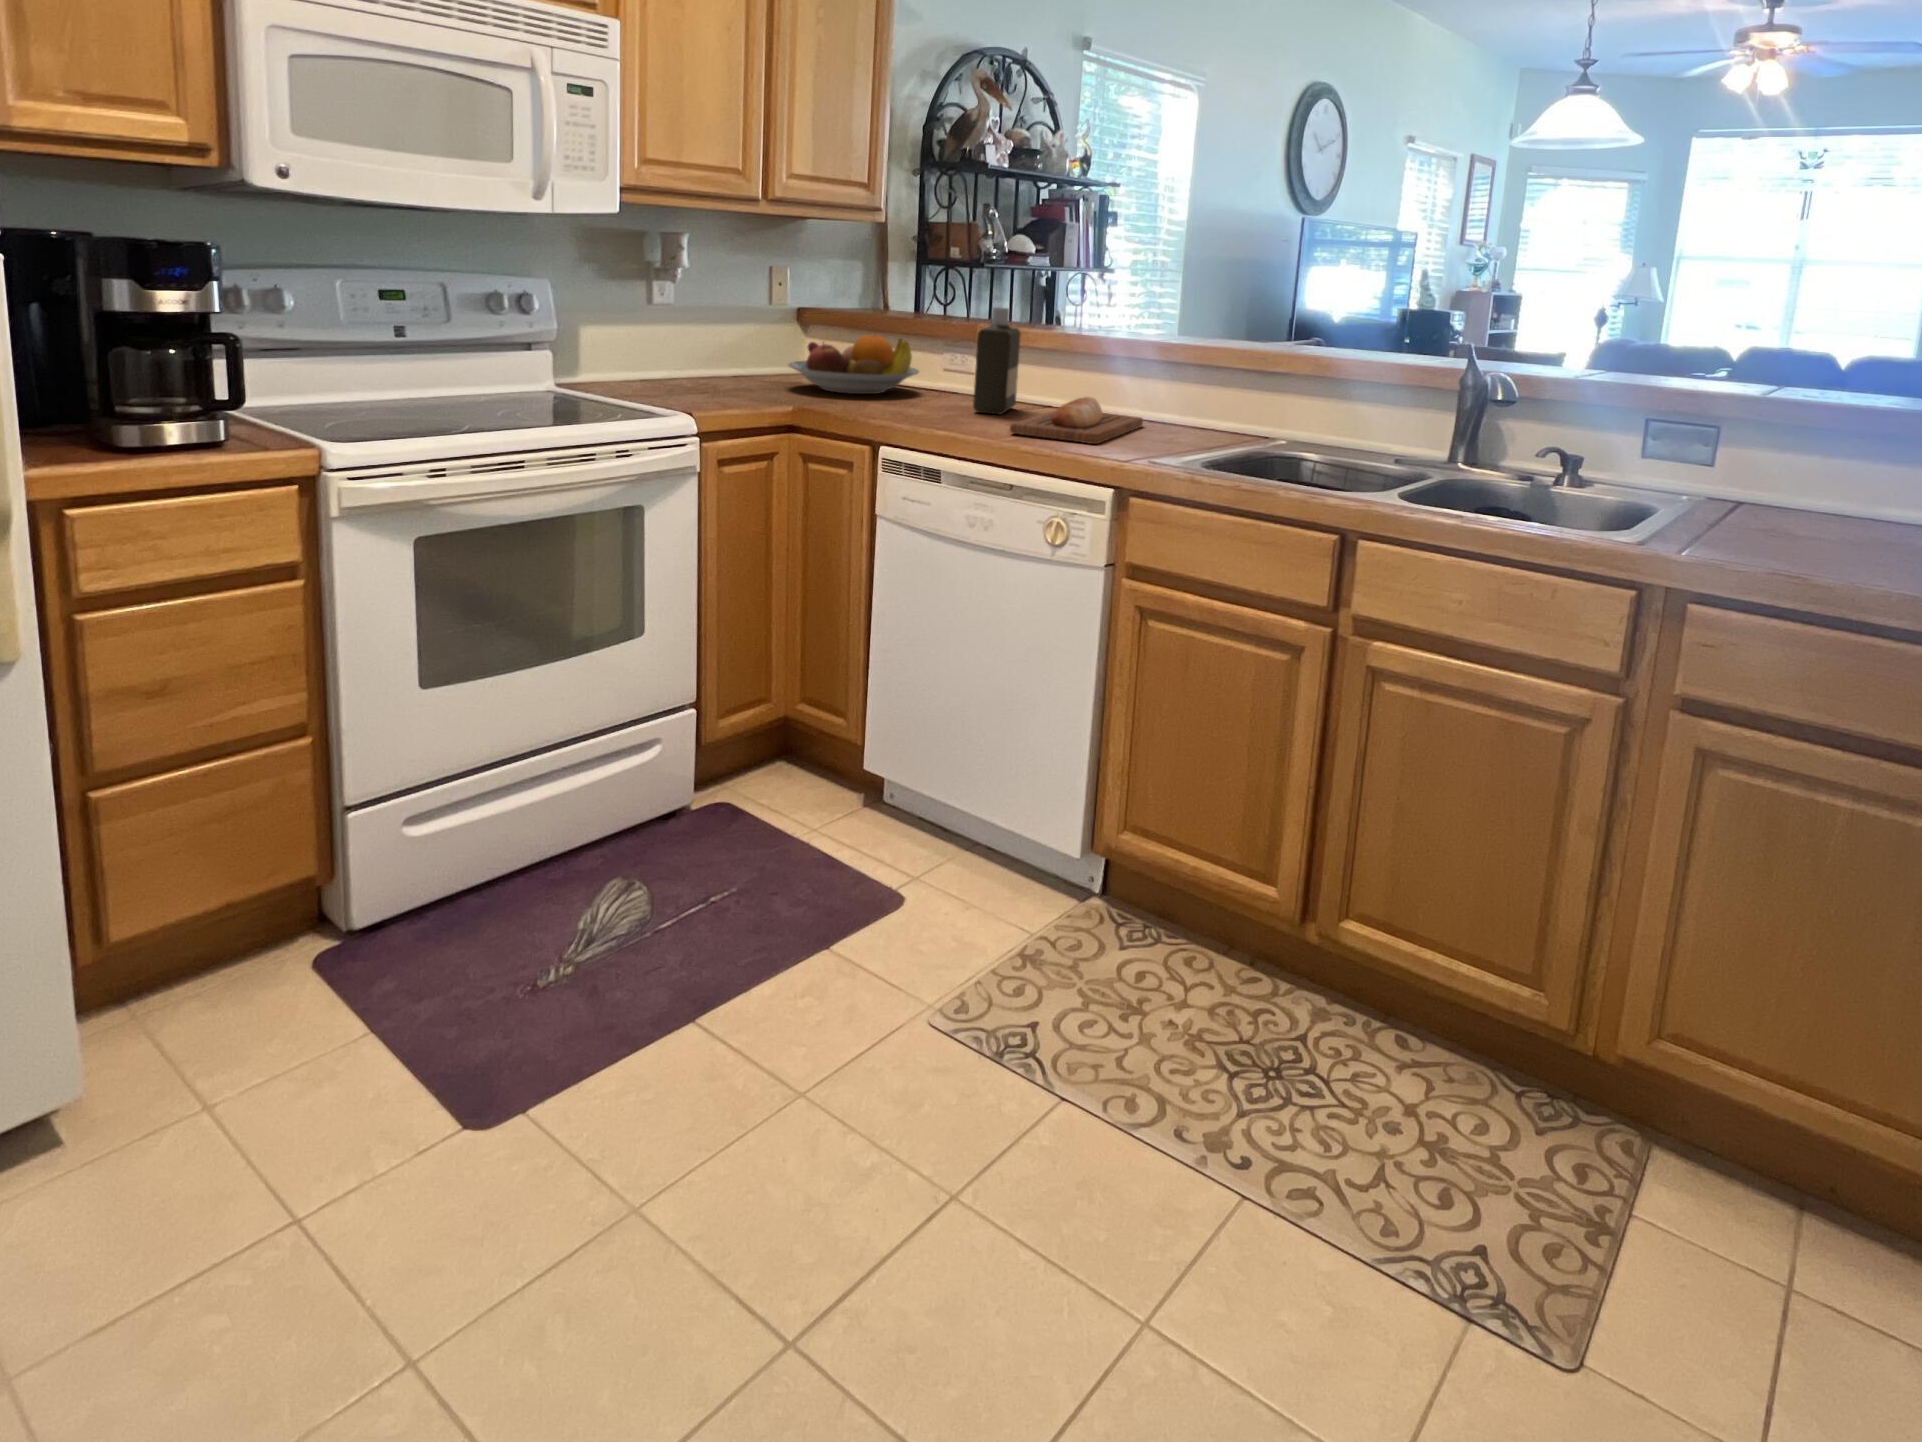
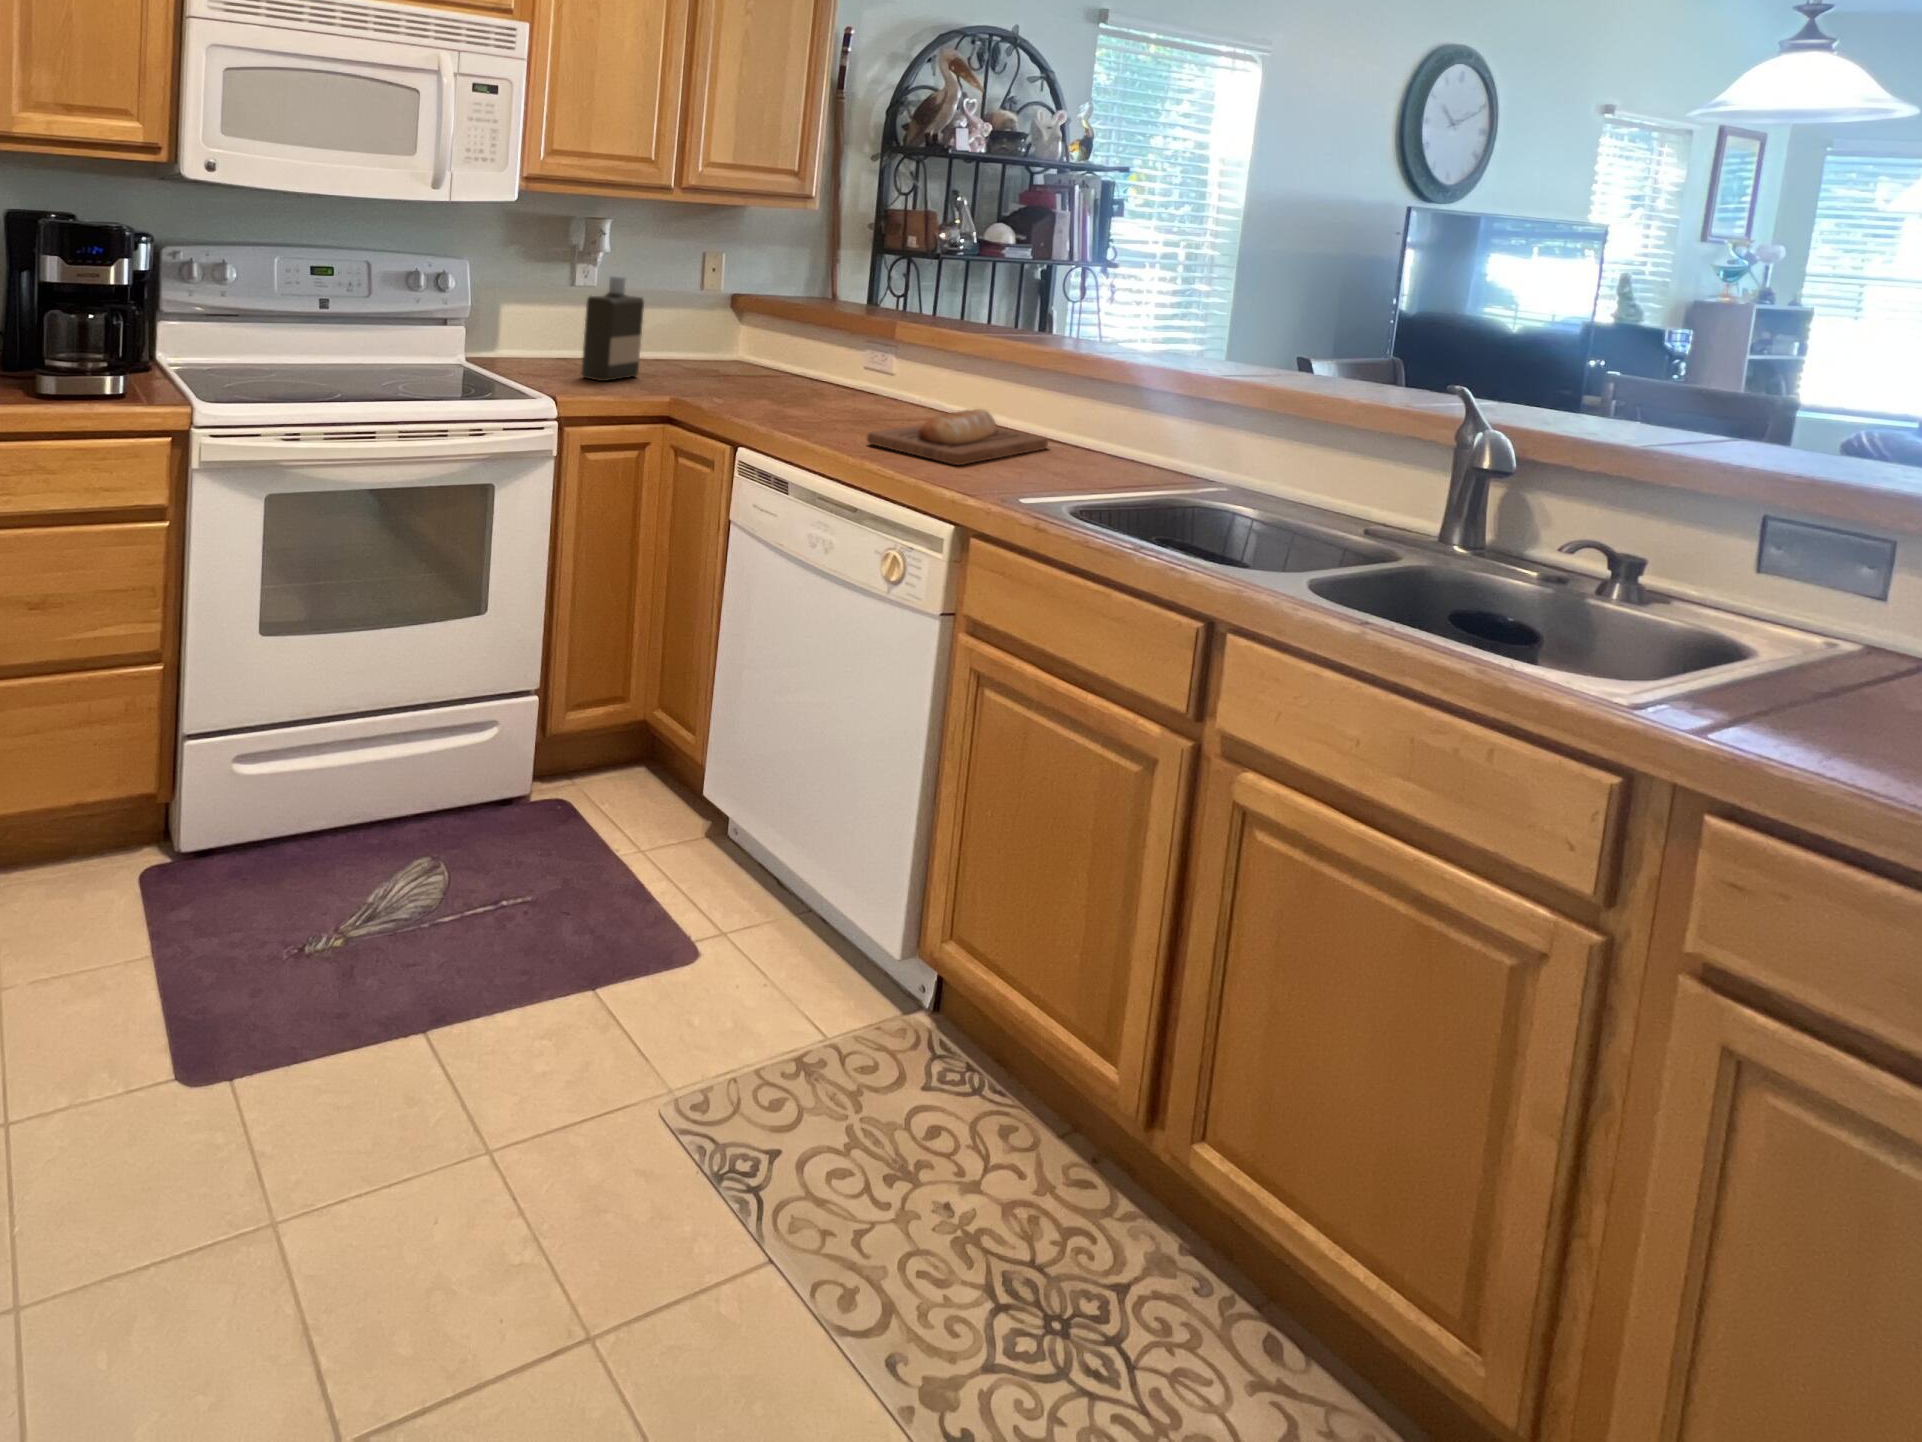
bottle: present [973,307,1021,415] -> present [582,276,644,381]
fruit bowl: present [788,335,919,394] -> none [687,324,825,386]

